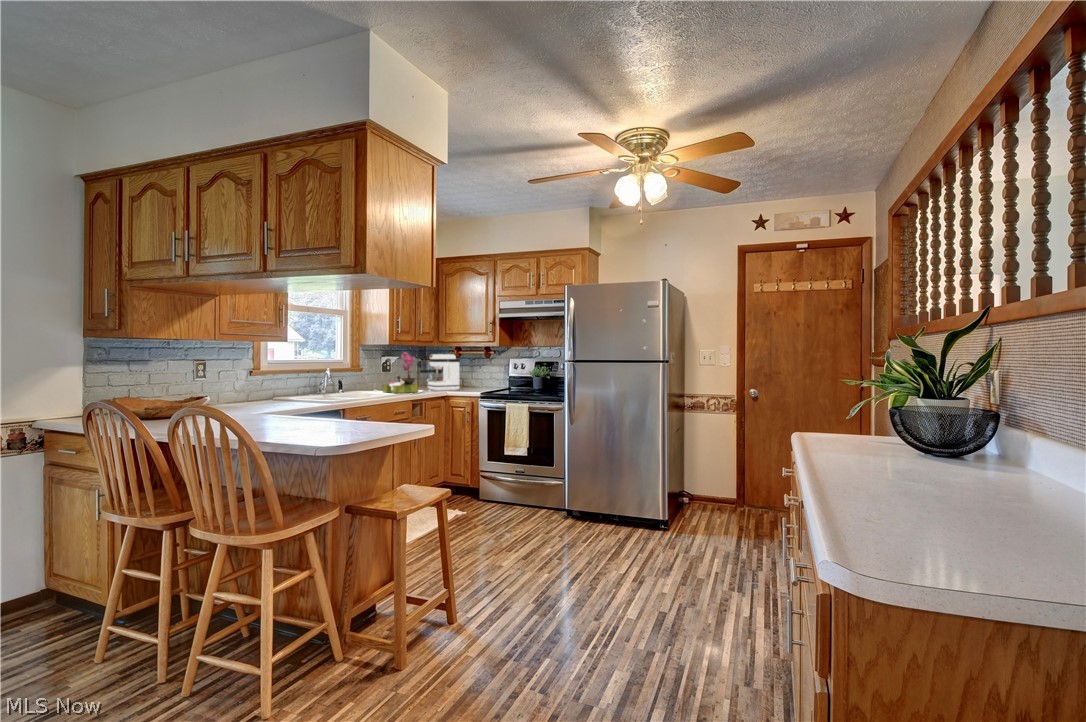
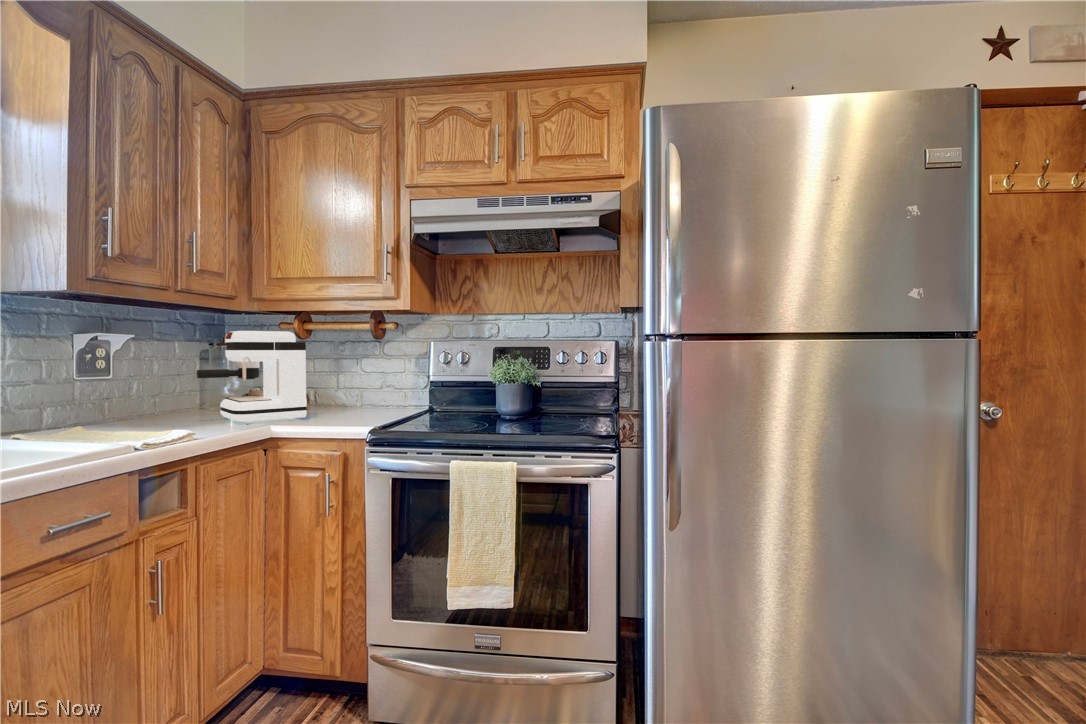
flower arrangement: present [383,353,418,393] -> none [63,320,182,444]

